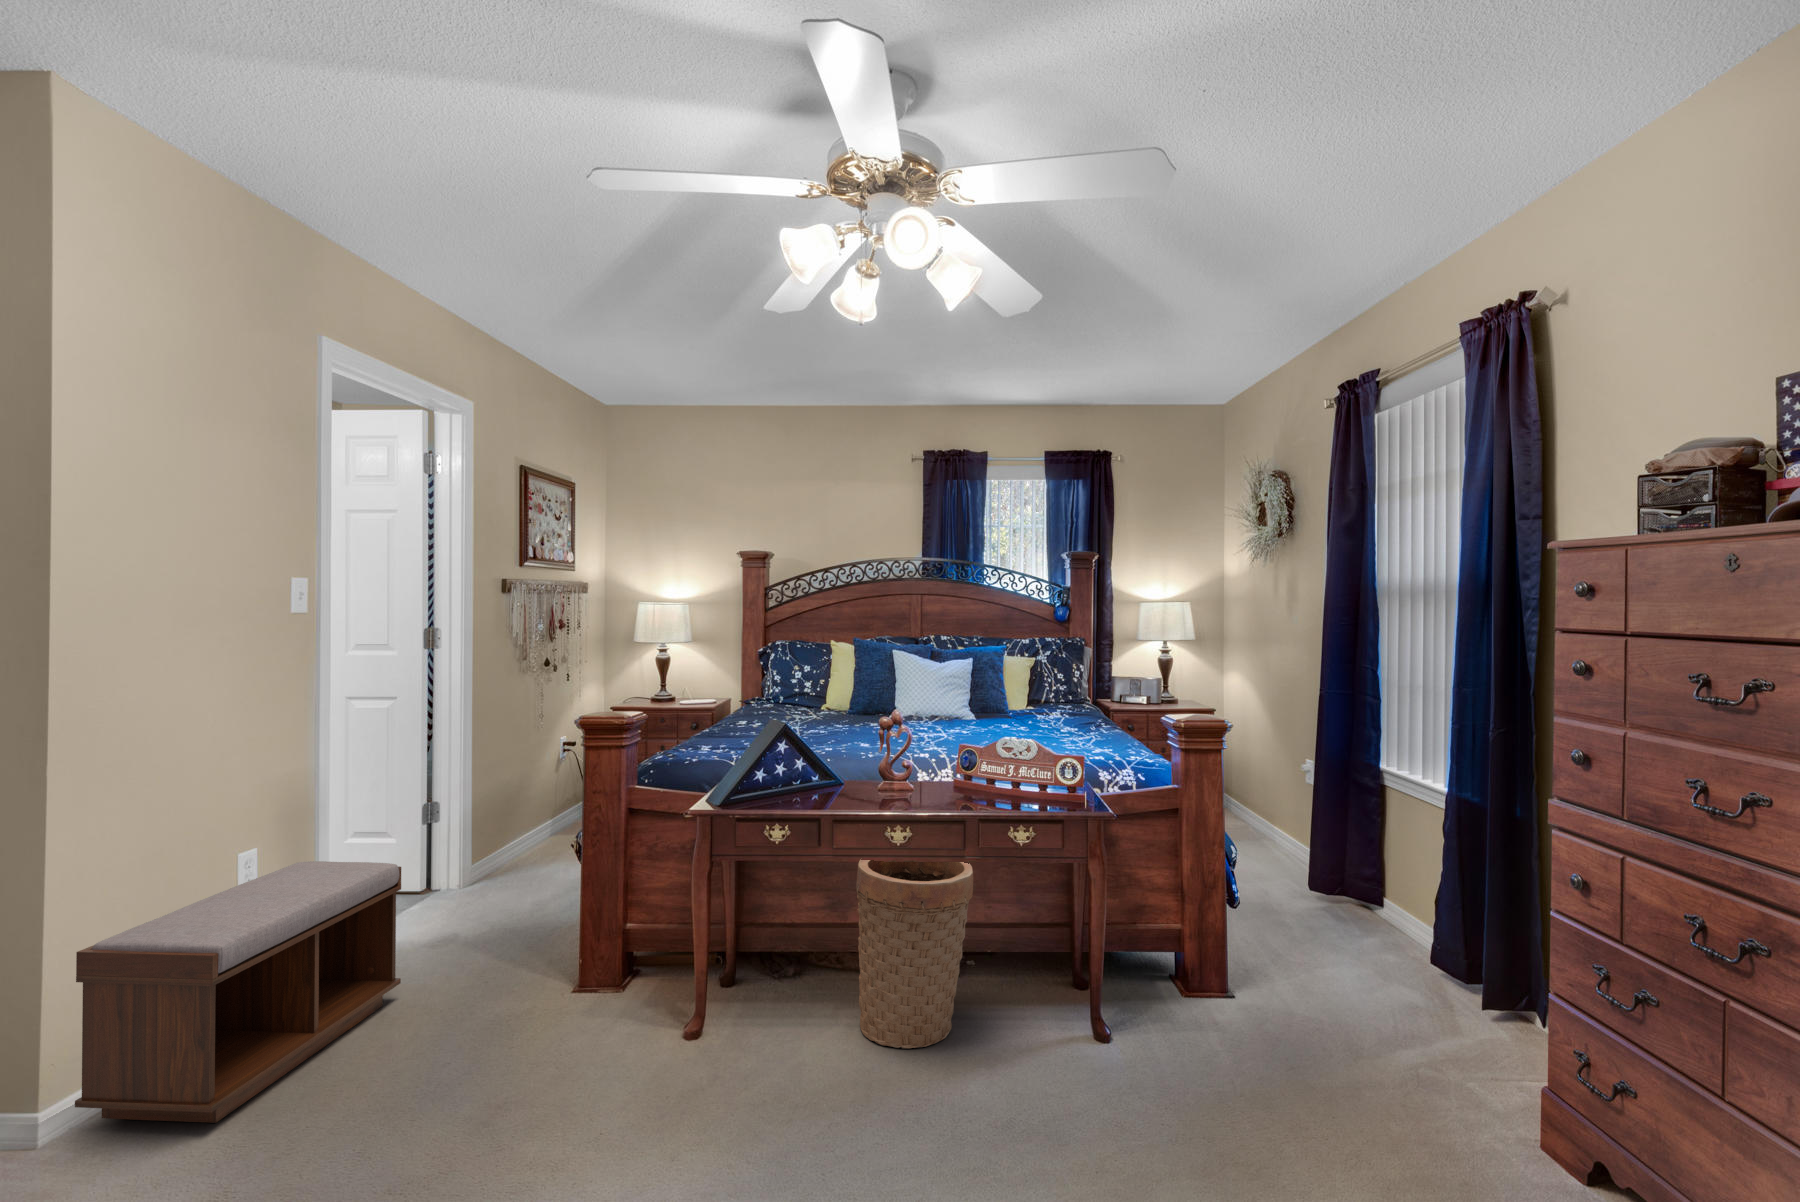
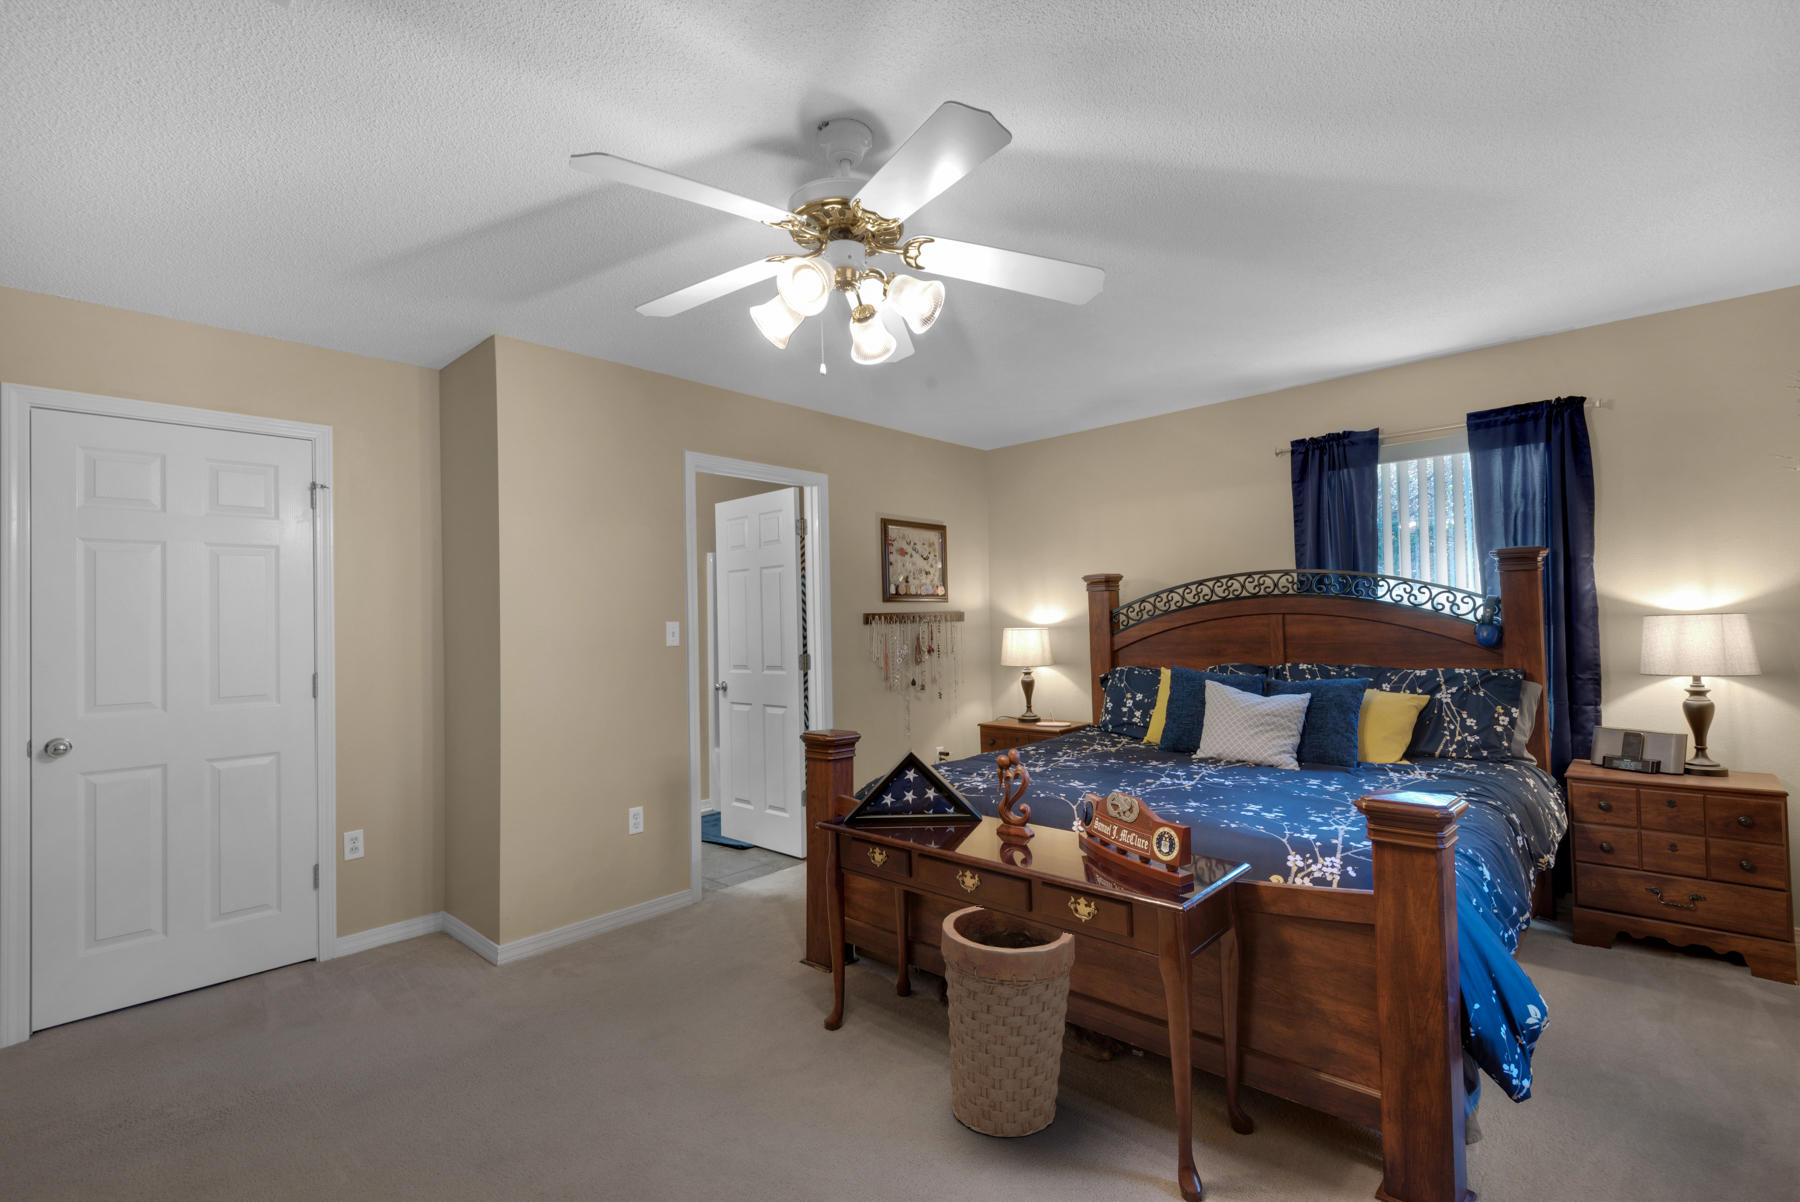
bench: present [75,861,401,1123] -> none [459,832,683,1007]

